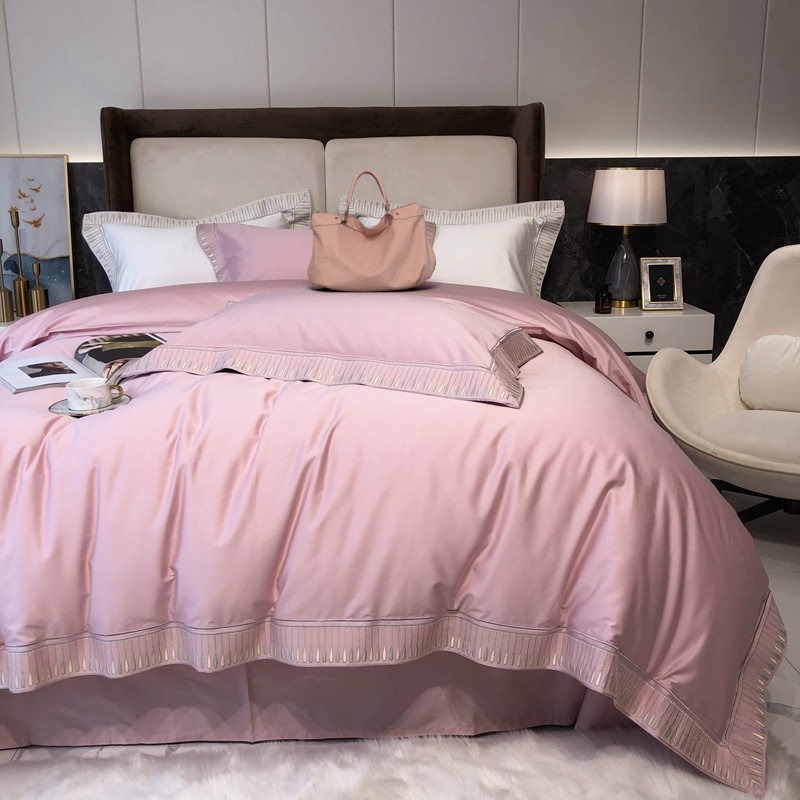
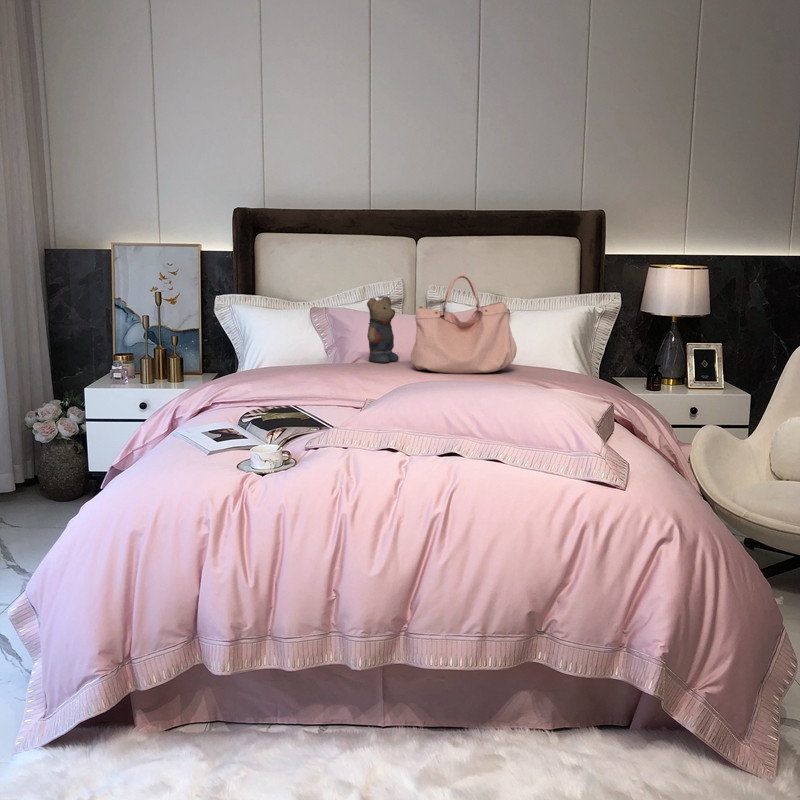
teddy bear: none [255,203,297,284] -> present [367,296,399,363]

